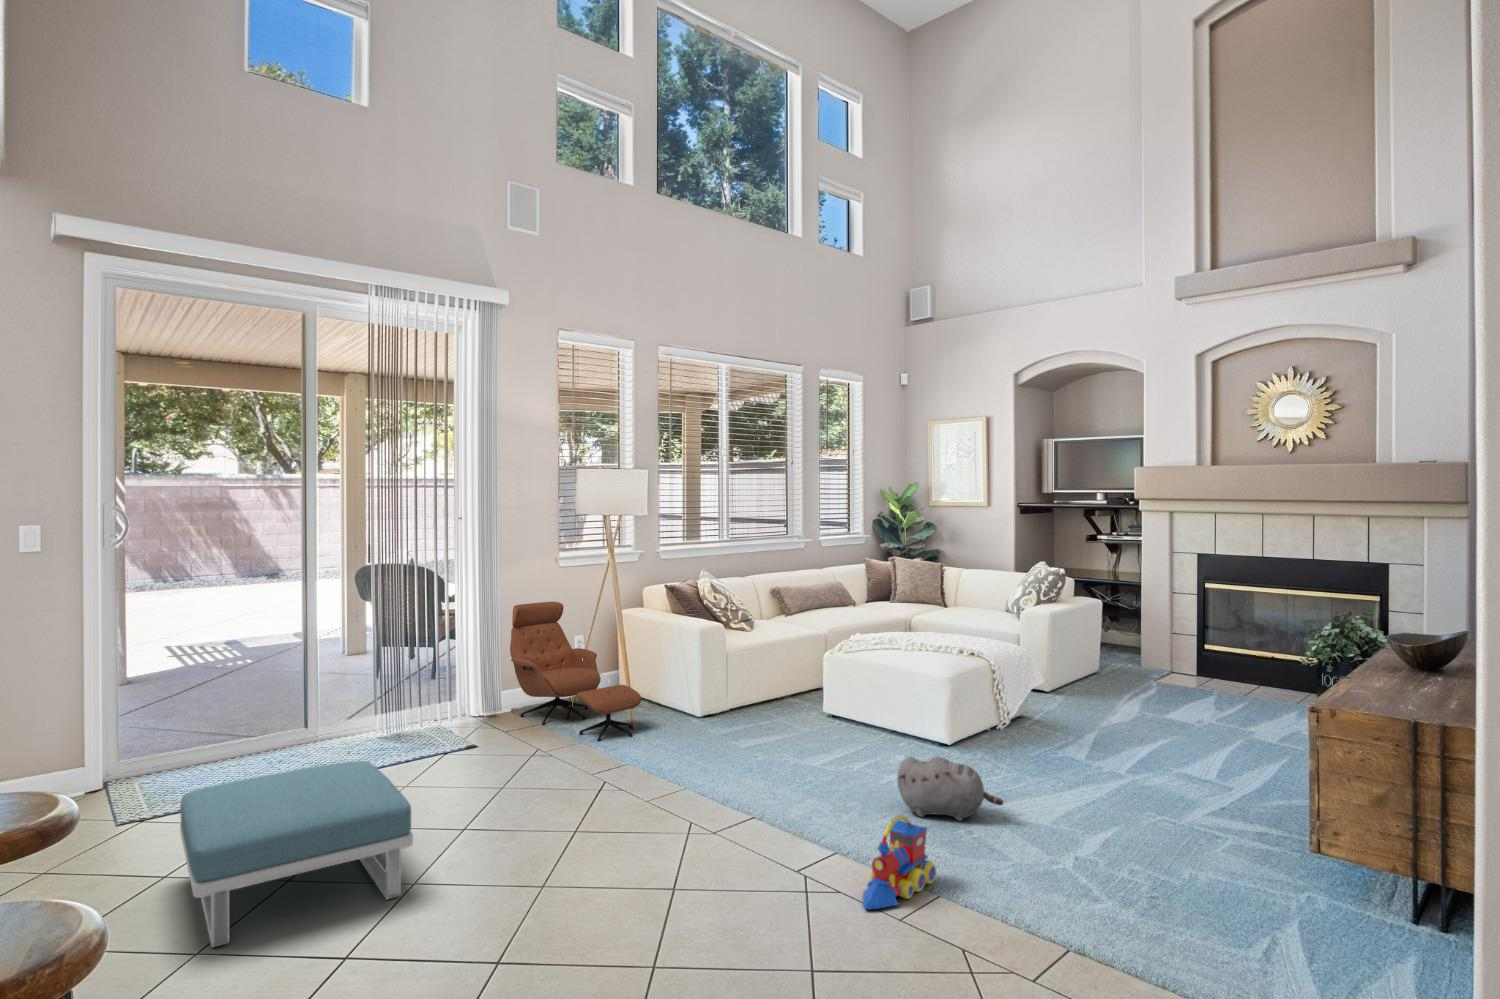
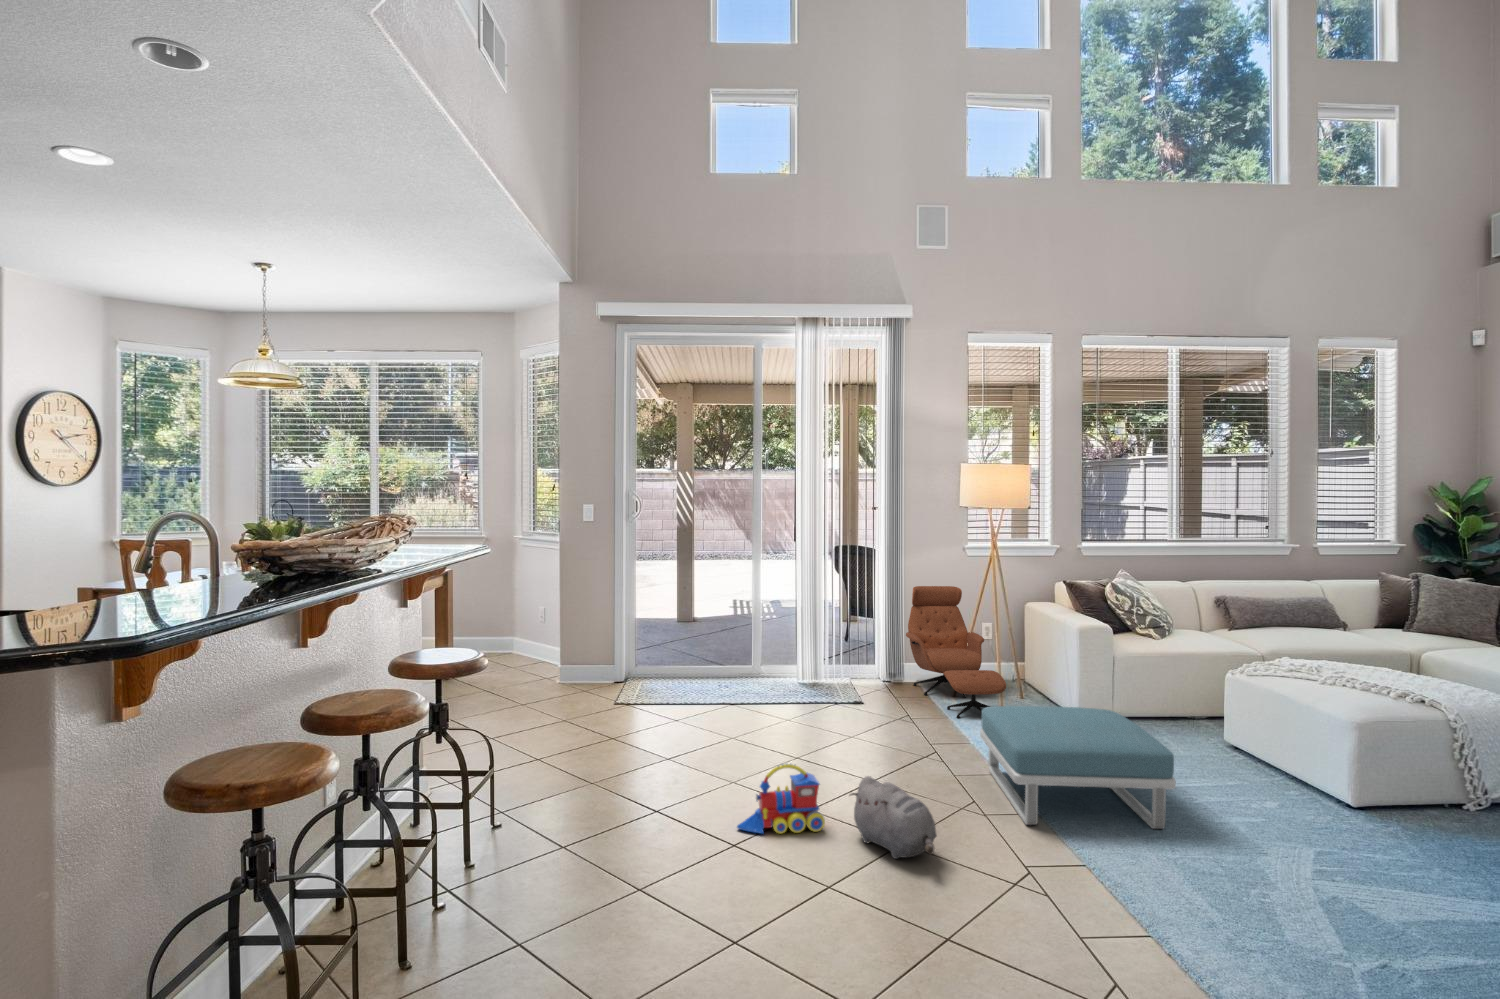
plush toy: present [897,756,1003,821] -> present [850,776,937,859]
footstool: present [180,761,413,947] -> present [980,706,1176,829]
toy train: present [863,814,936,909] -> present [737,764,825,834]

